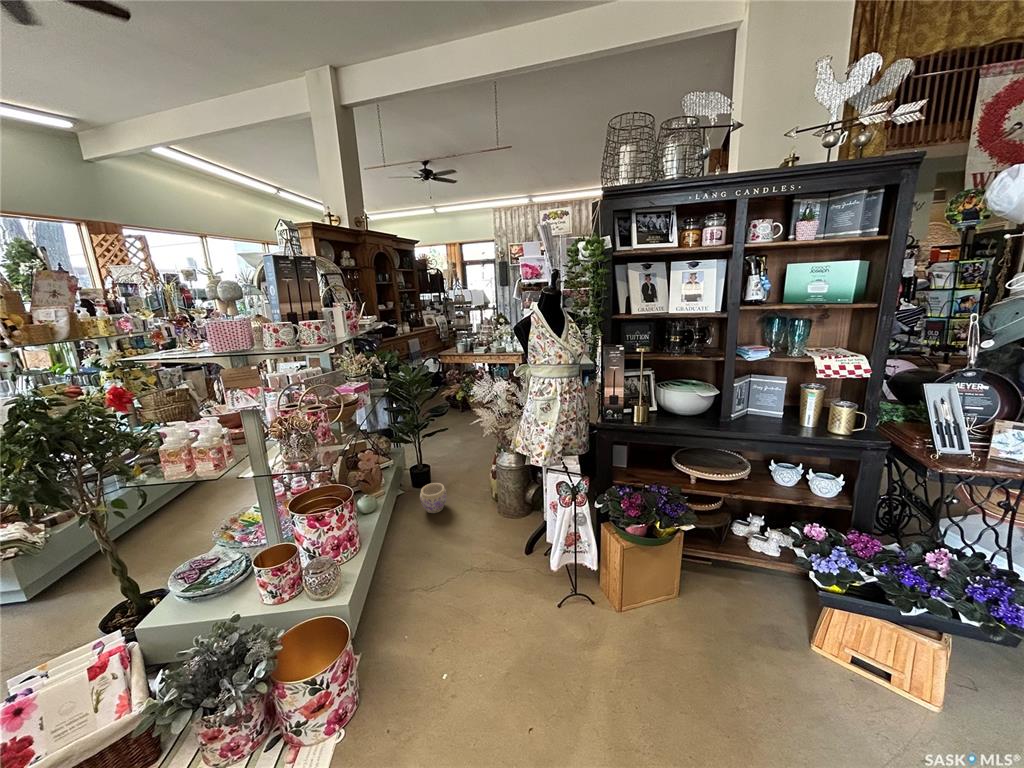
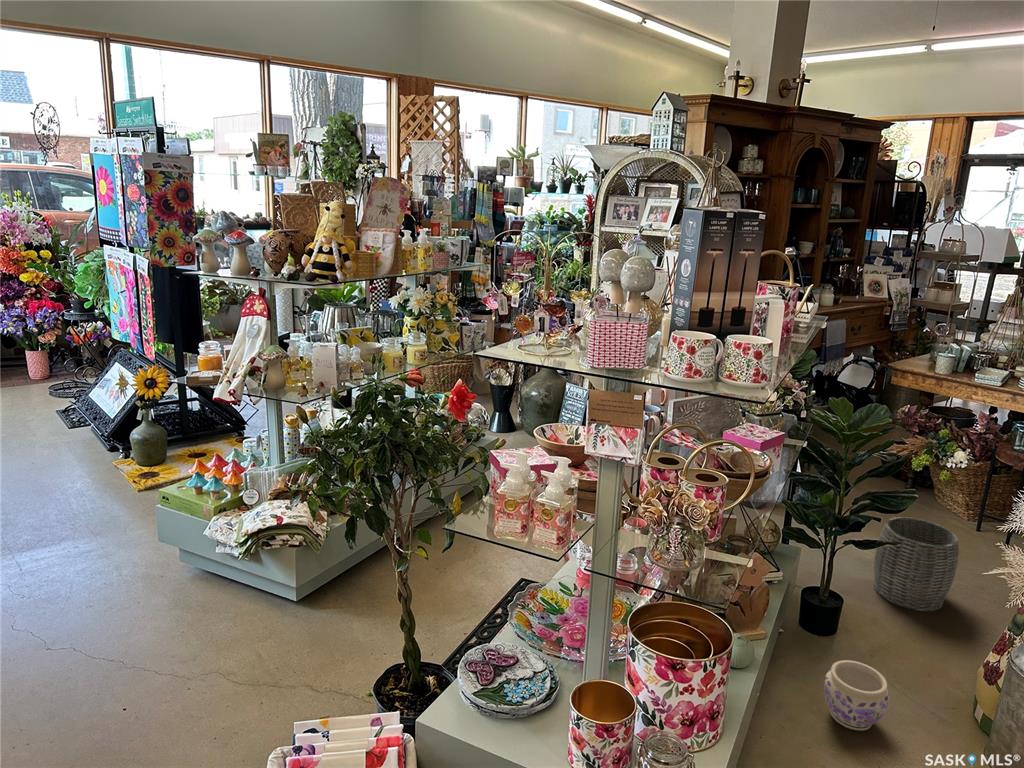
woven basket: none [441,415,472,454] -> present [874,517,959,611]

